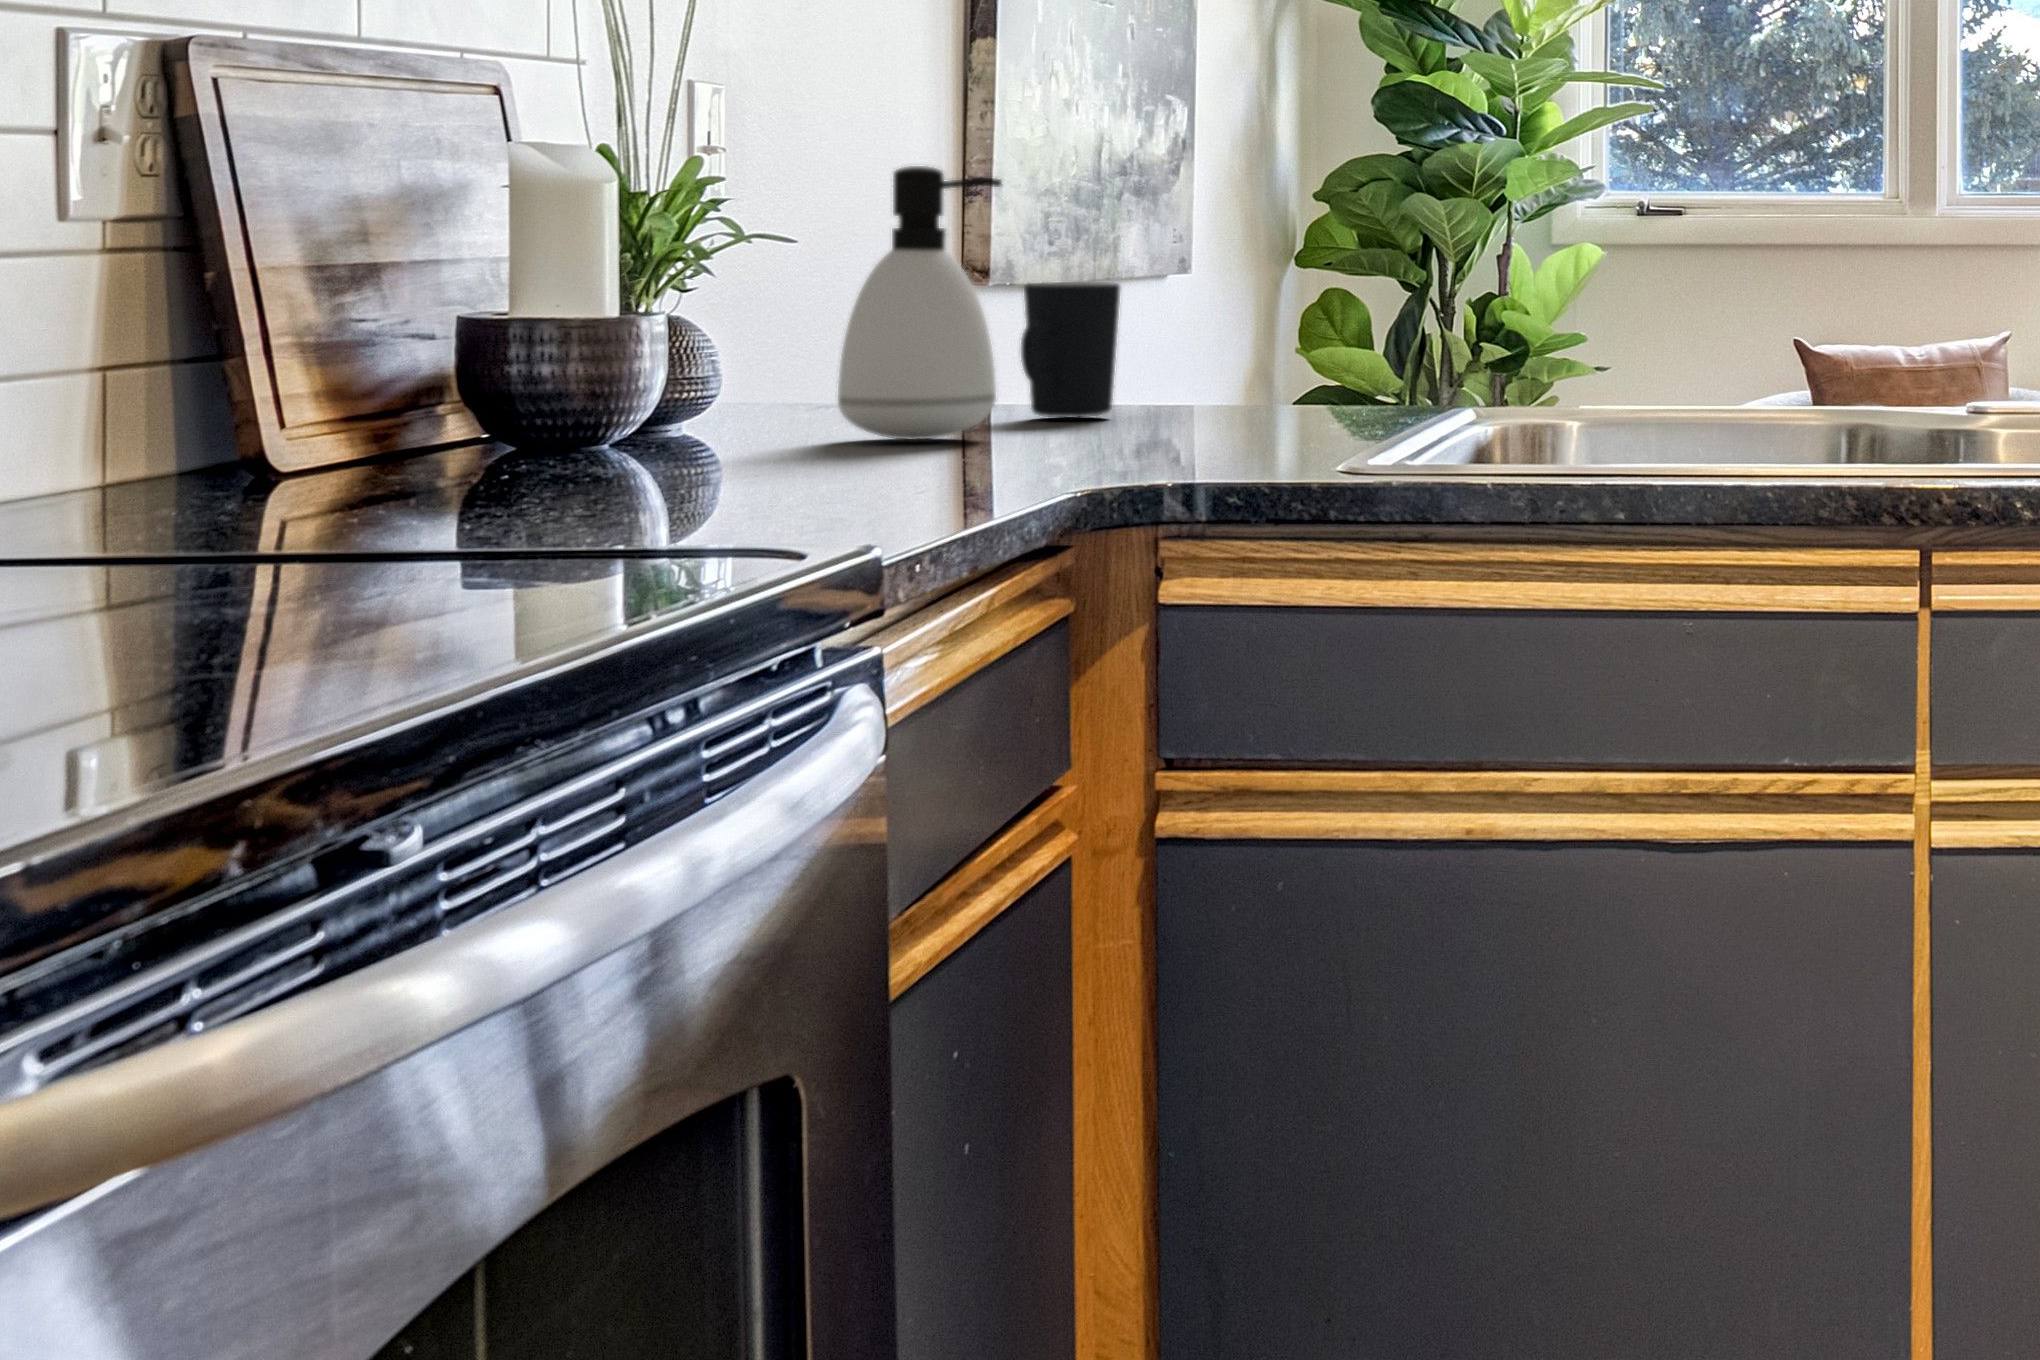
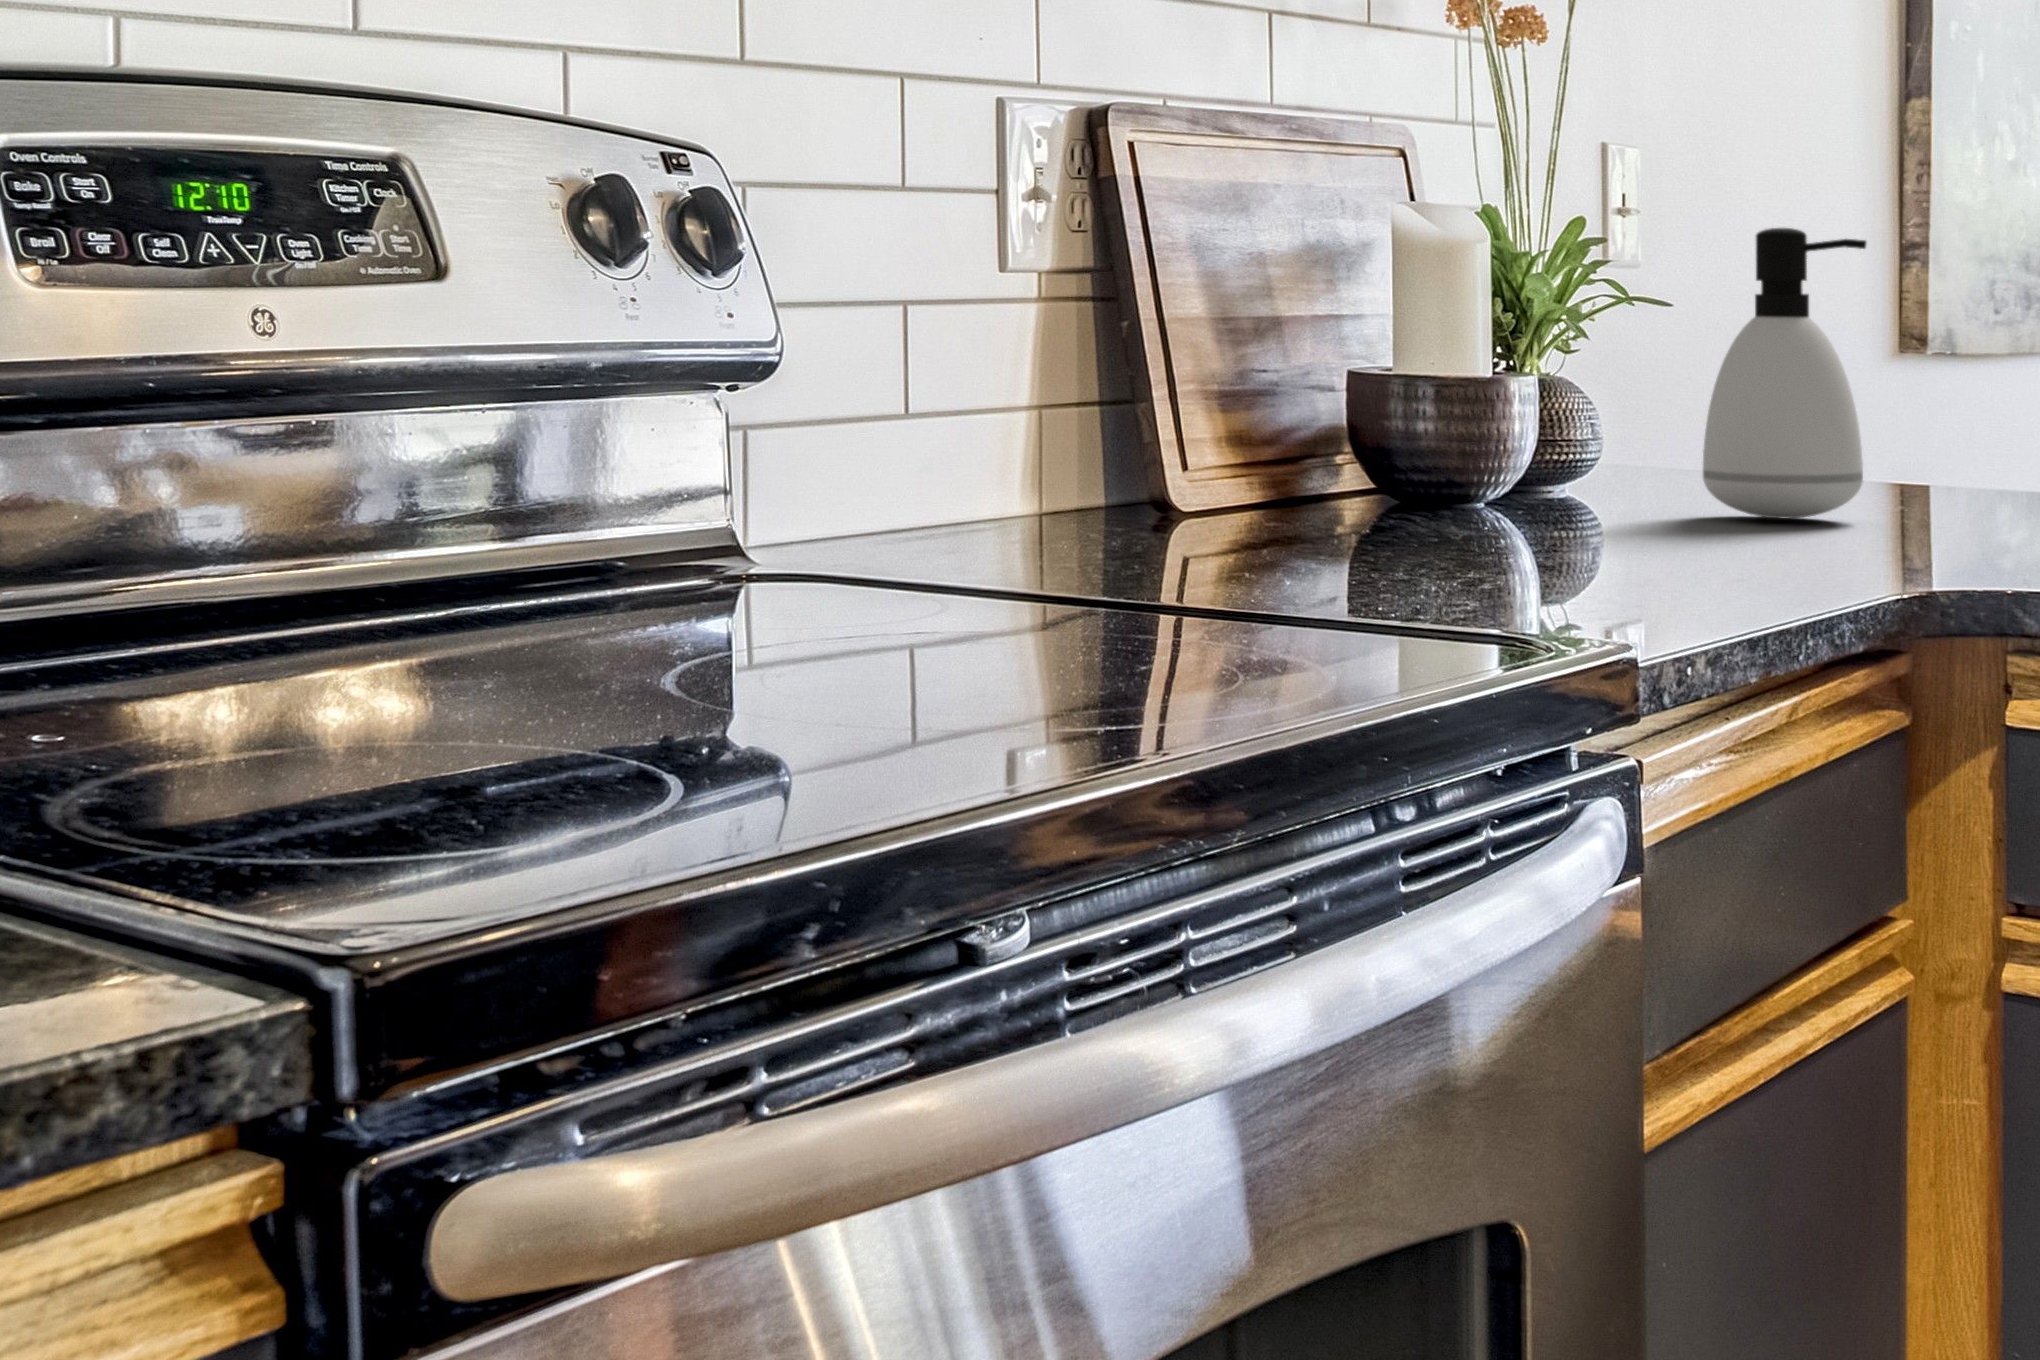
mug: present [1021,282,1120,418] -> none [1900,355,2012,502]

